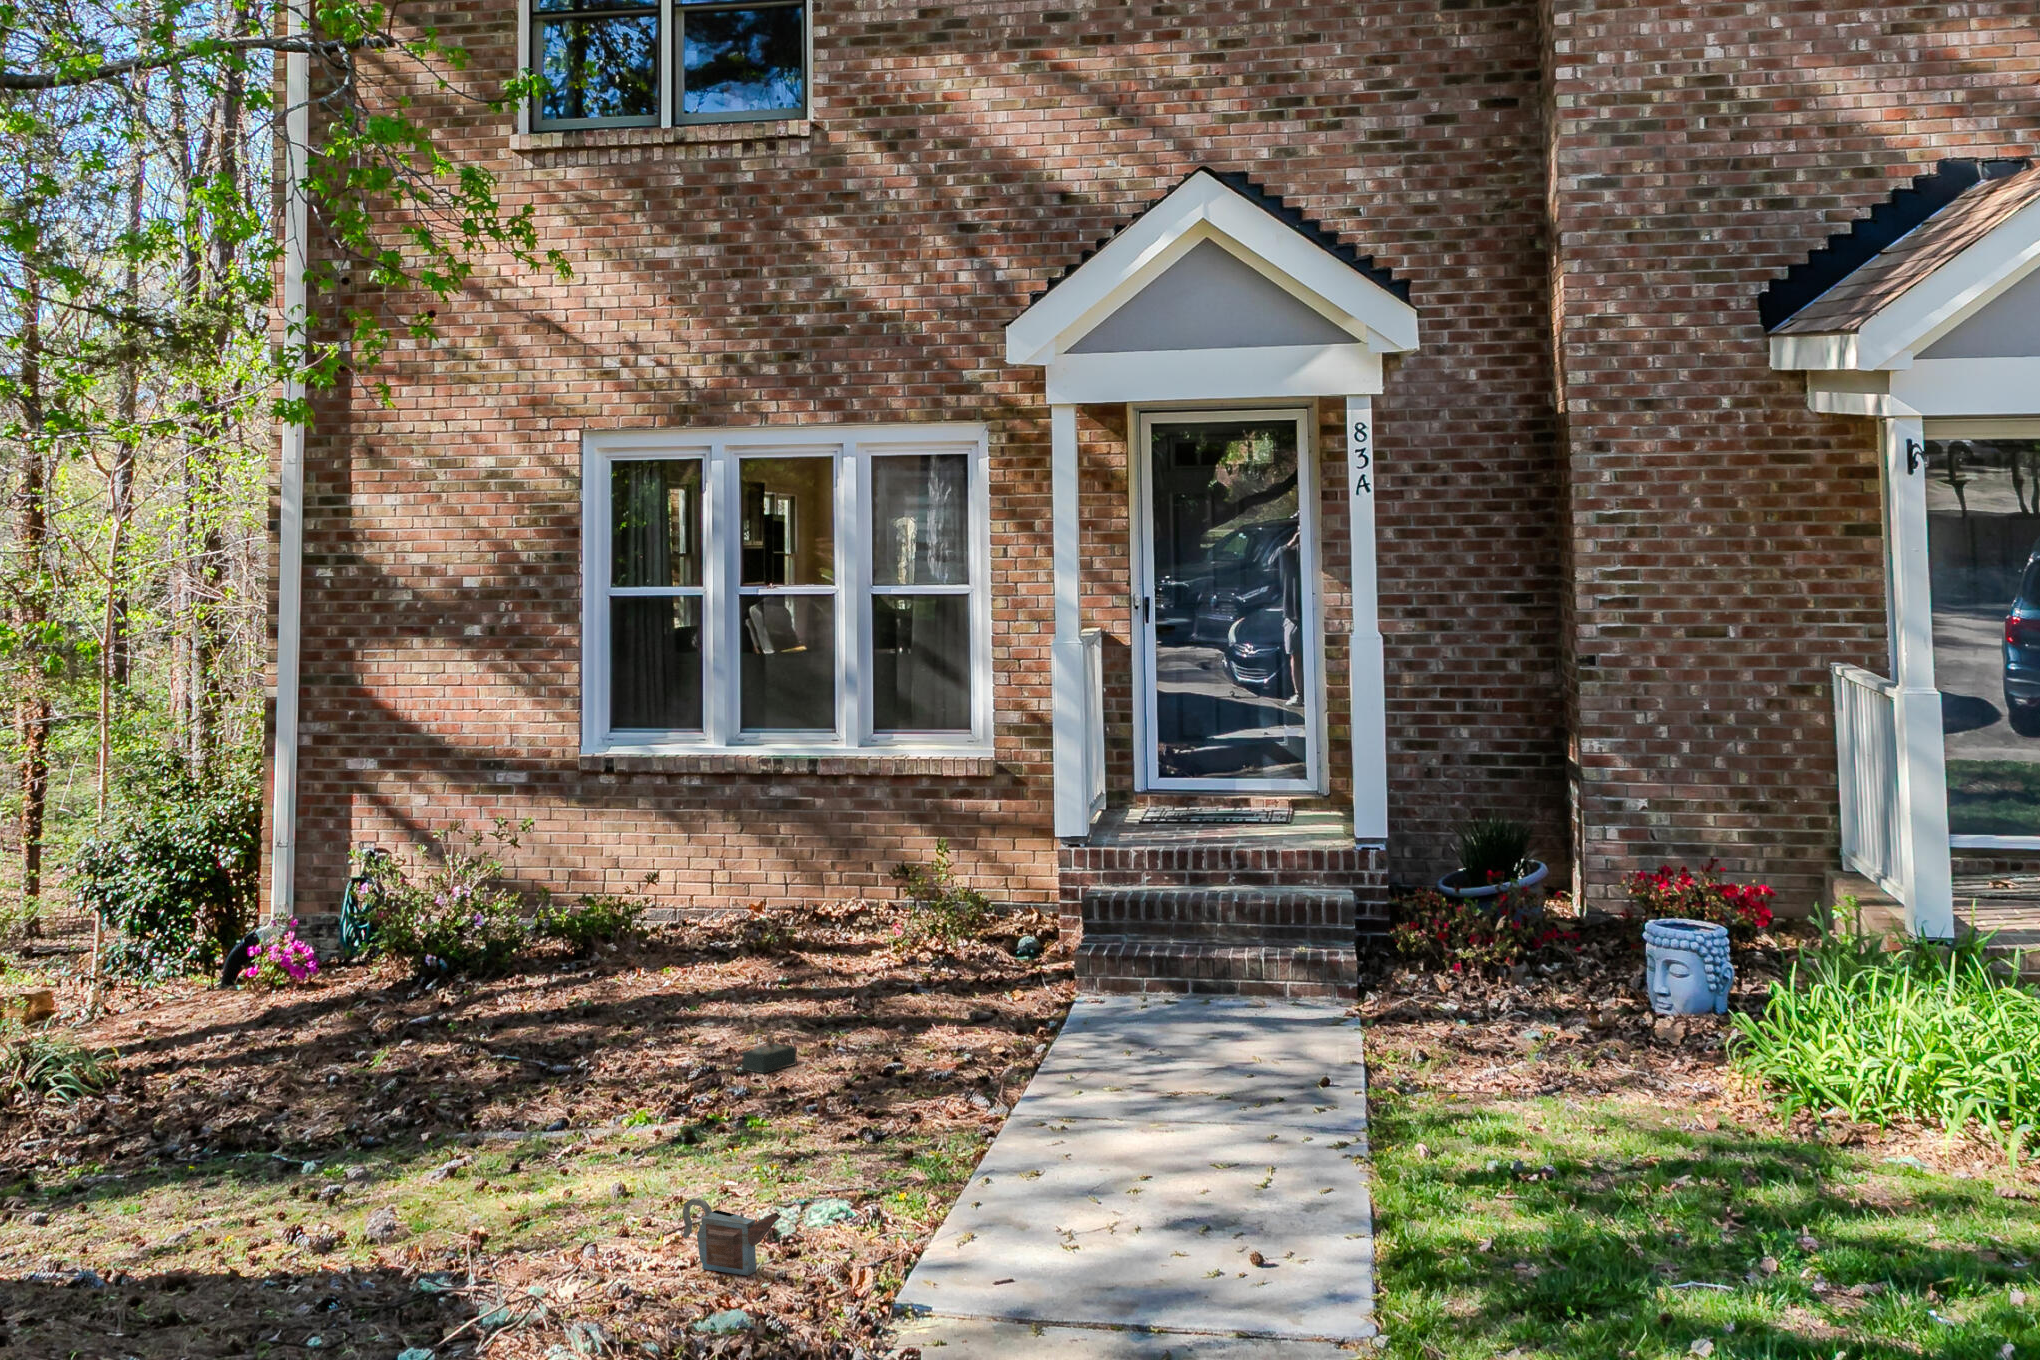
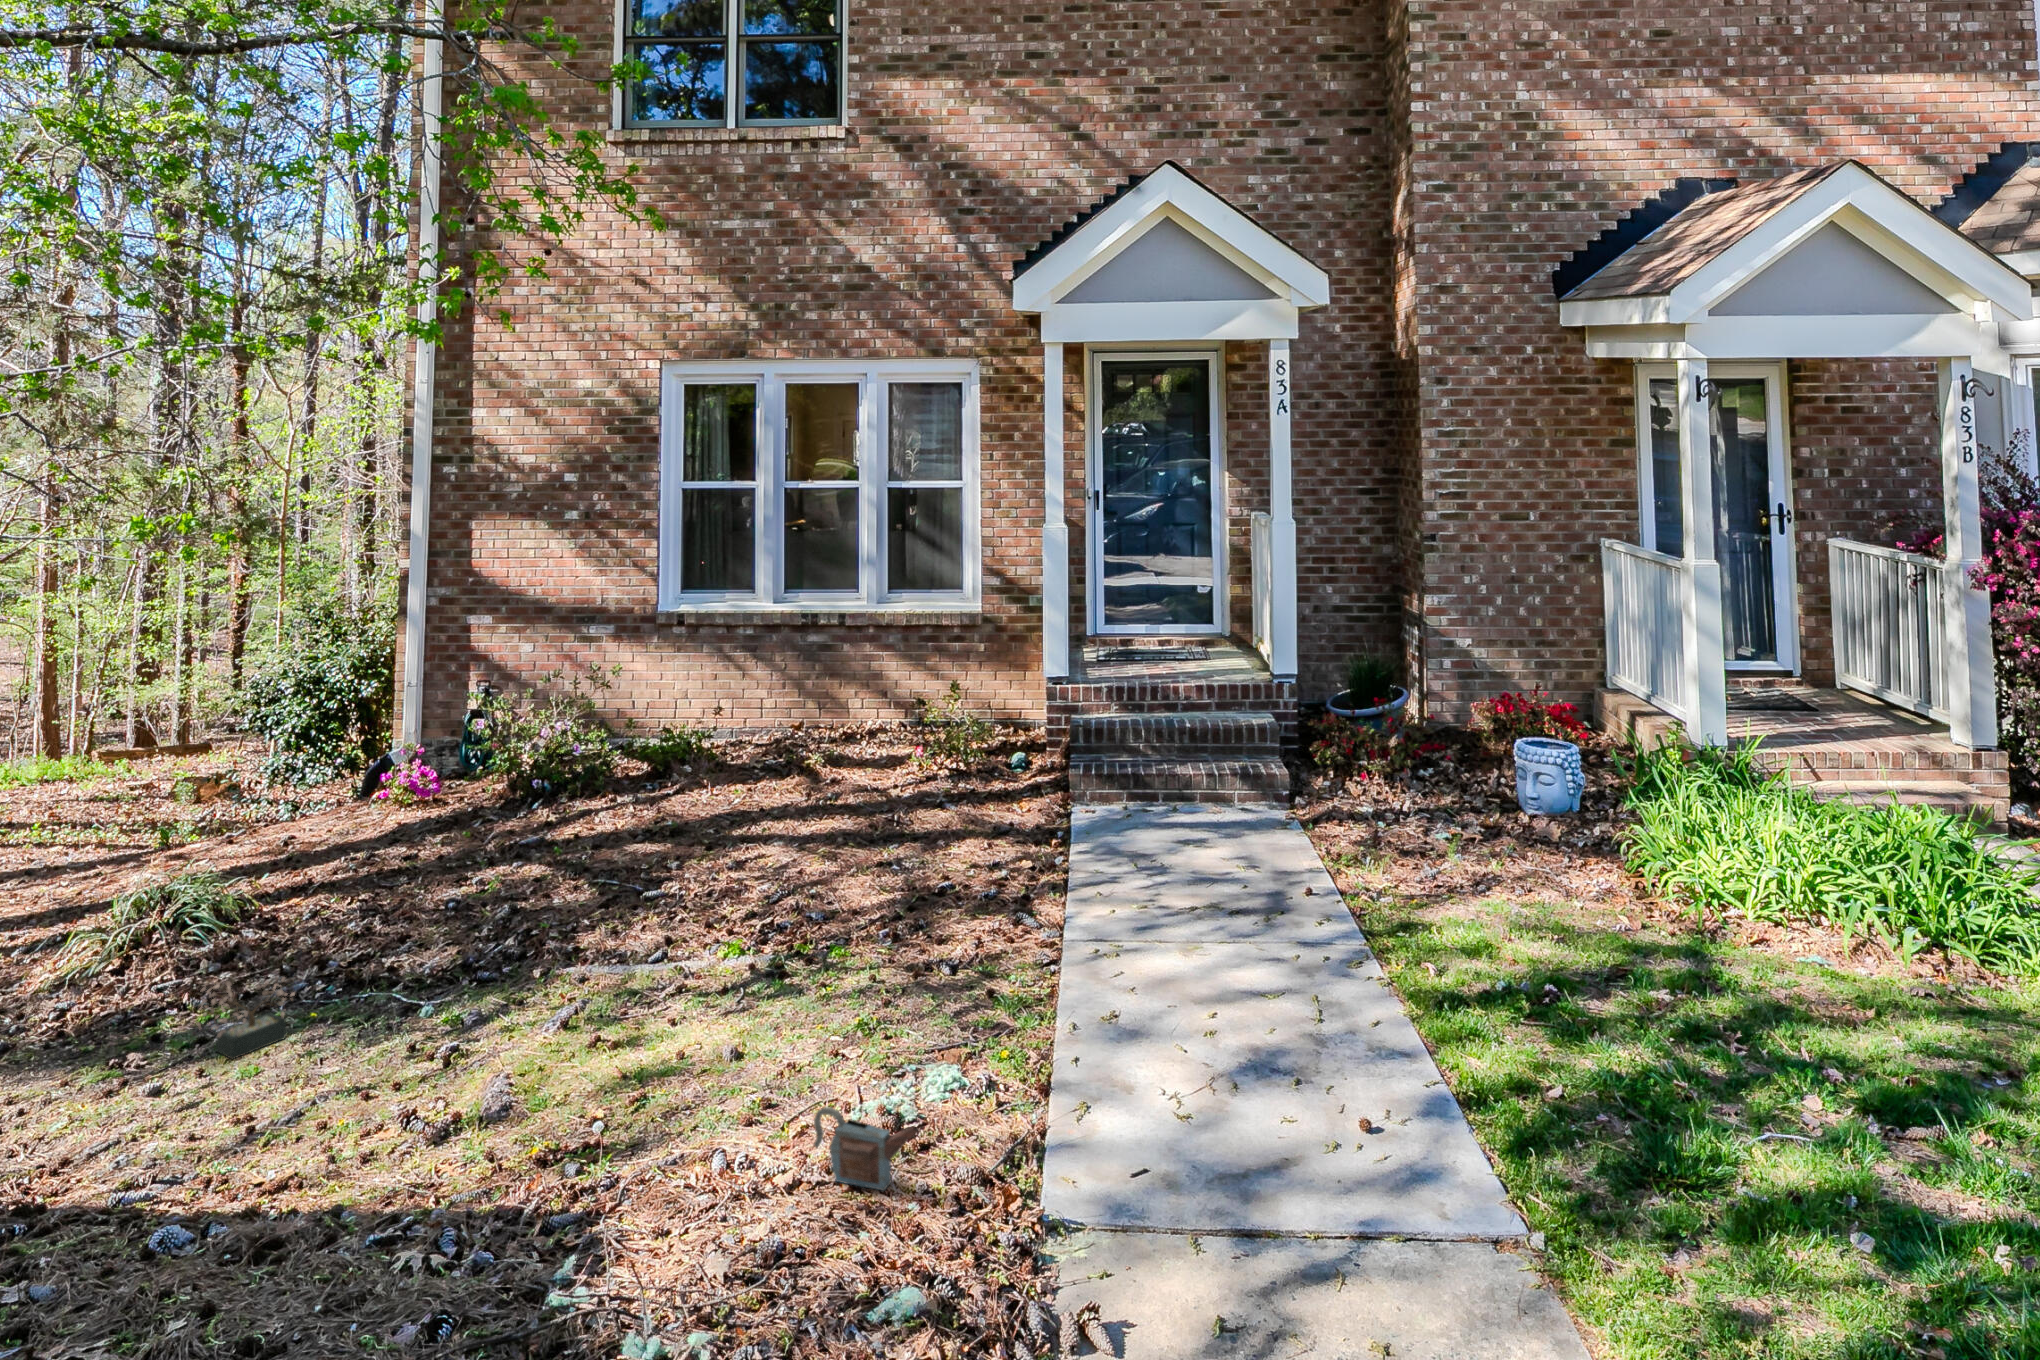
decorative plant: present [729,1005,797,1073] -> present [196,977,295,1059]

